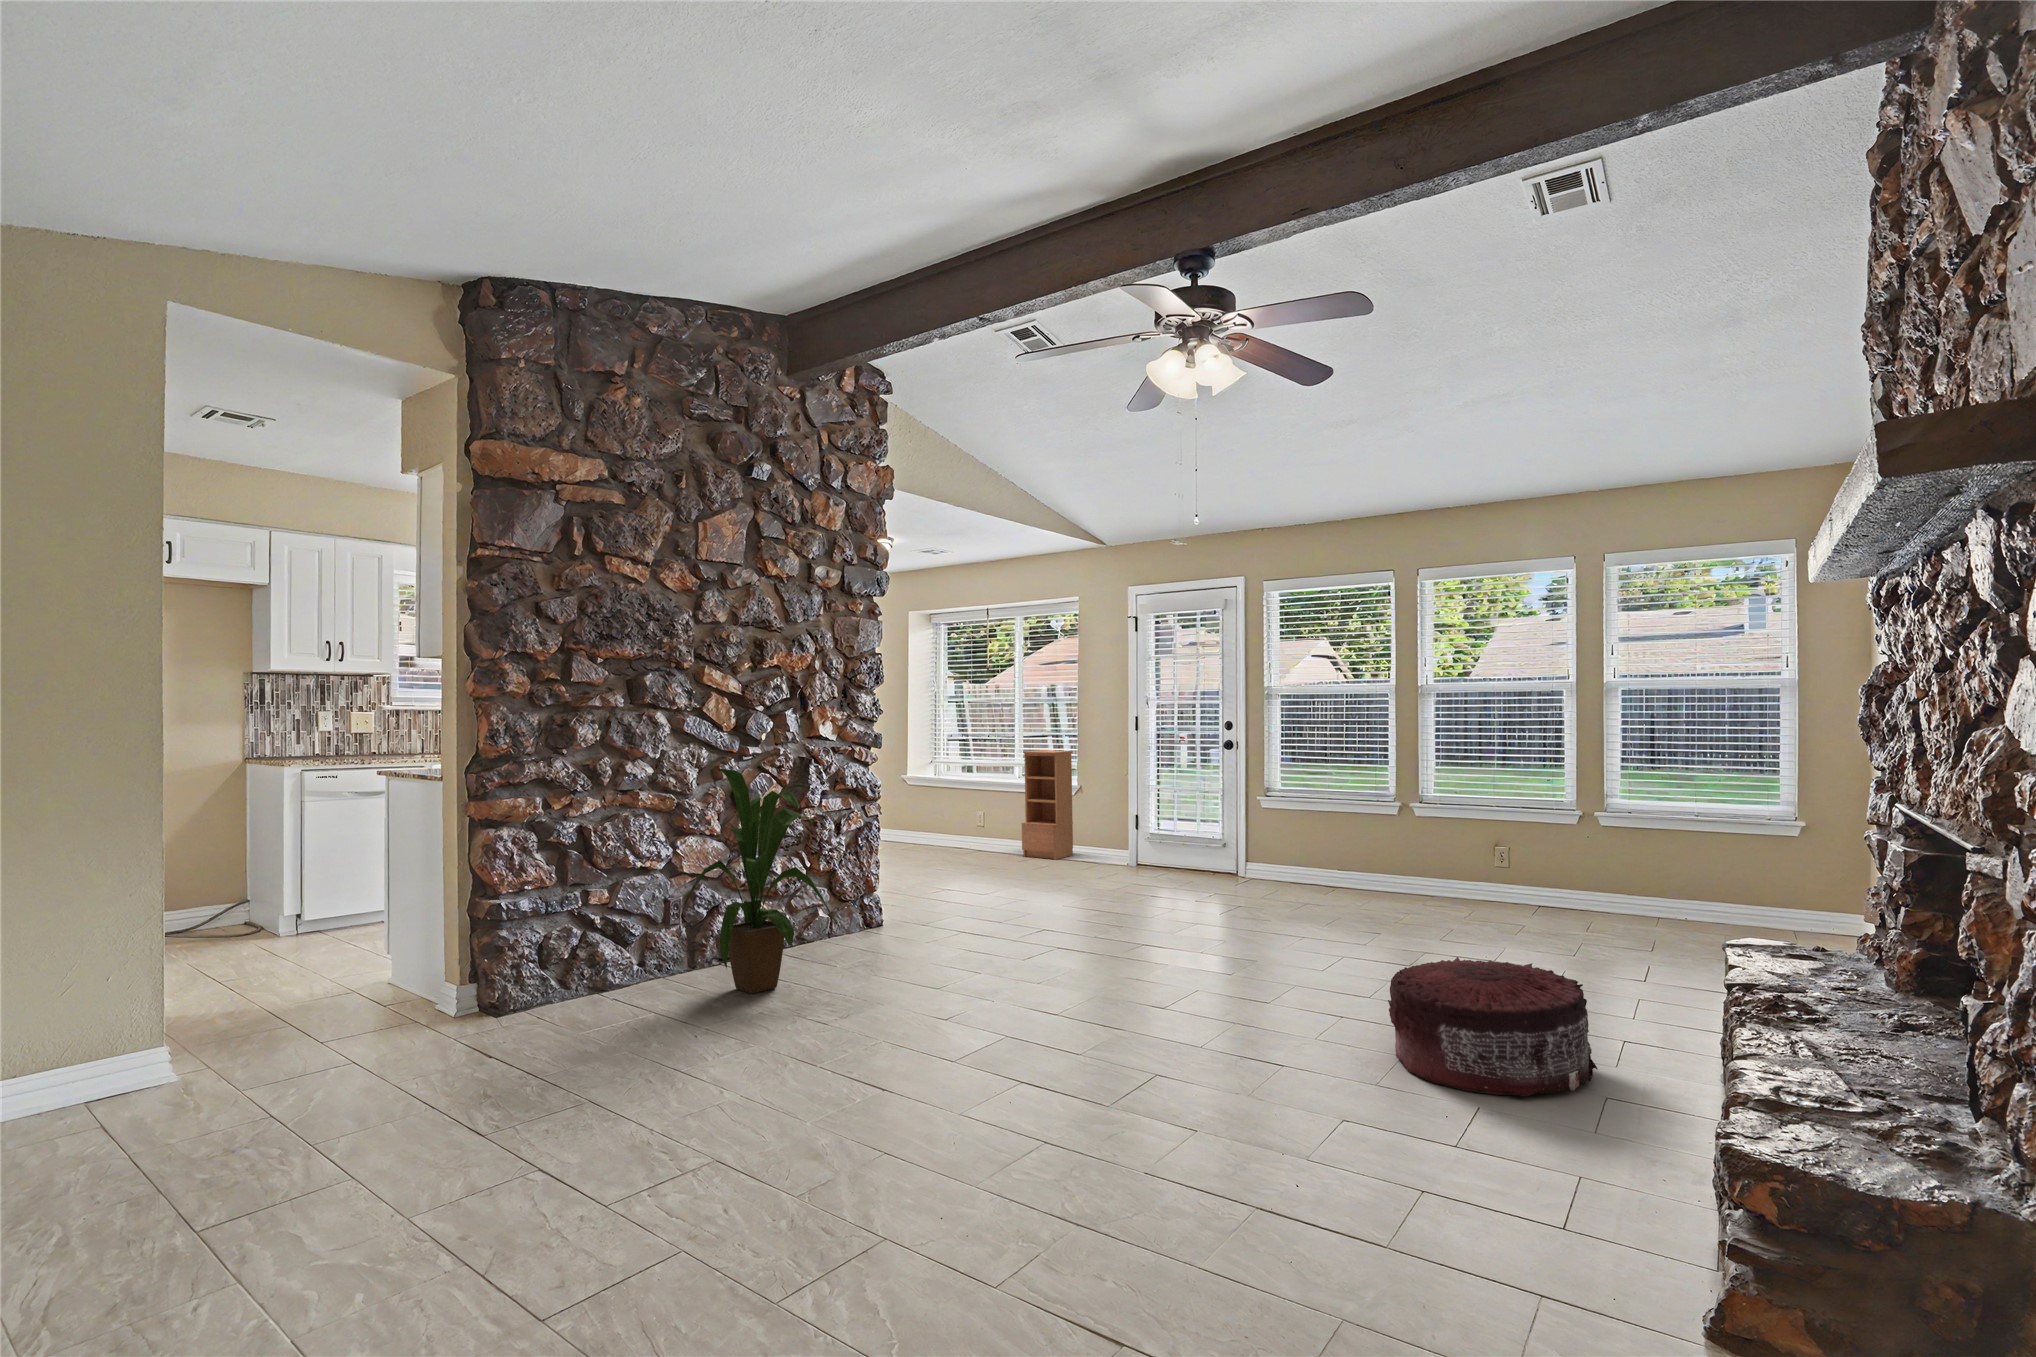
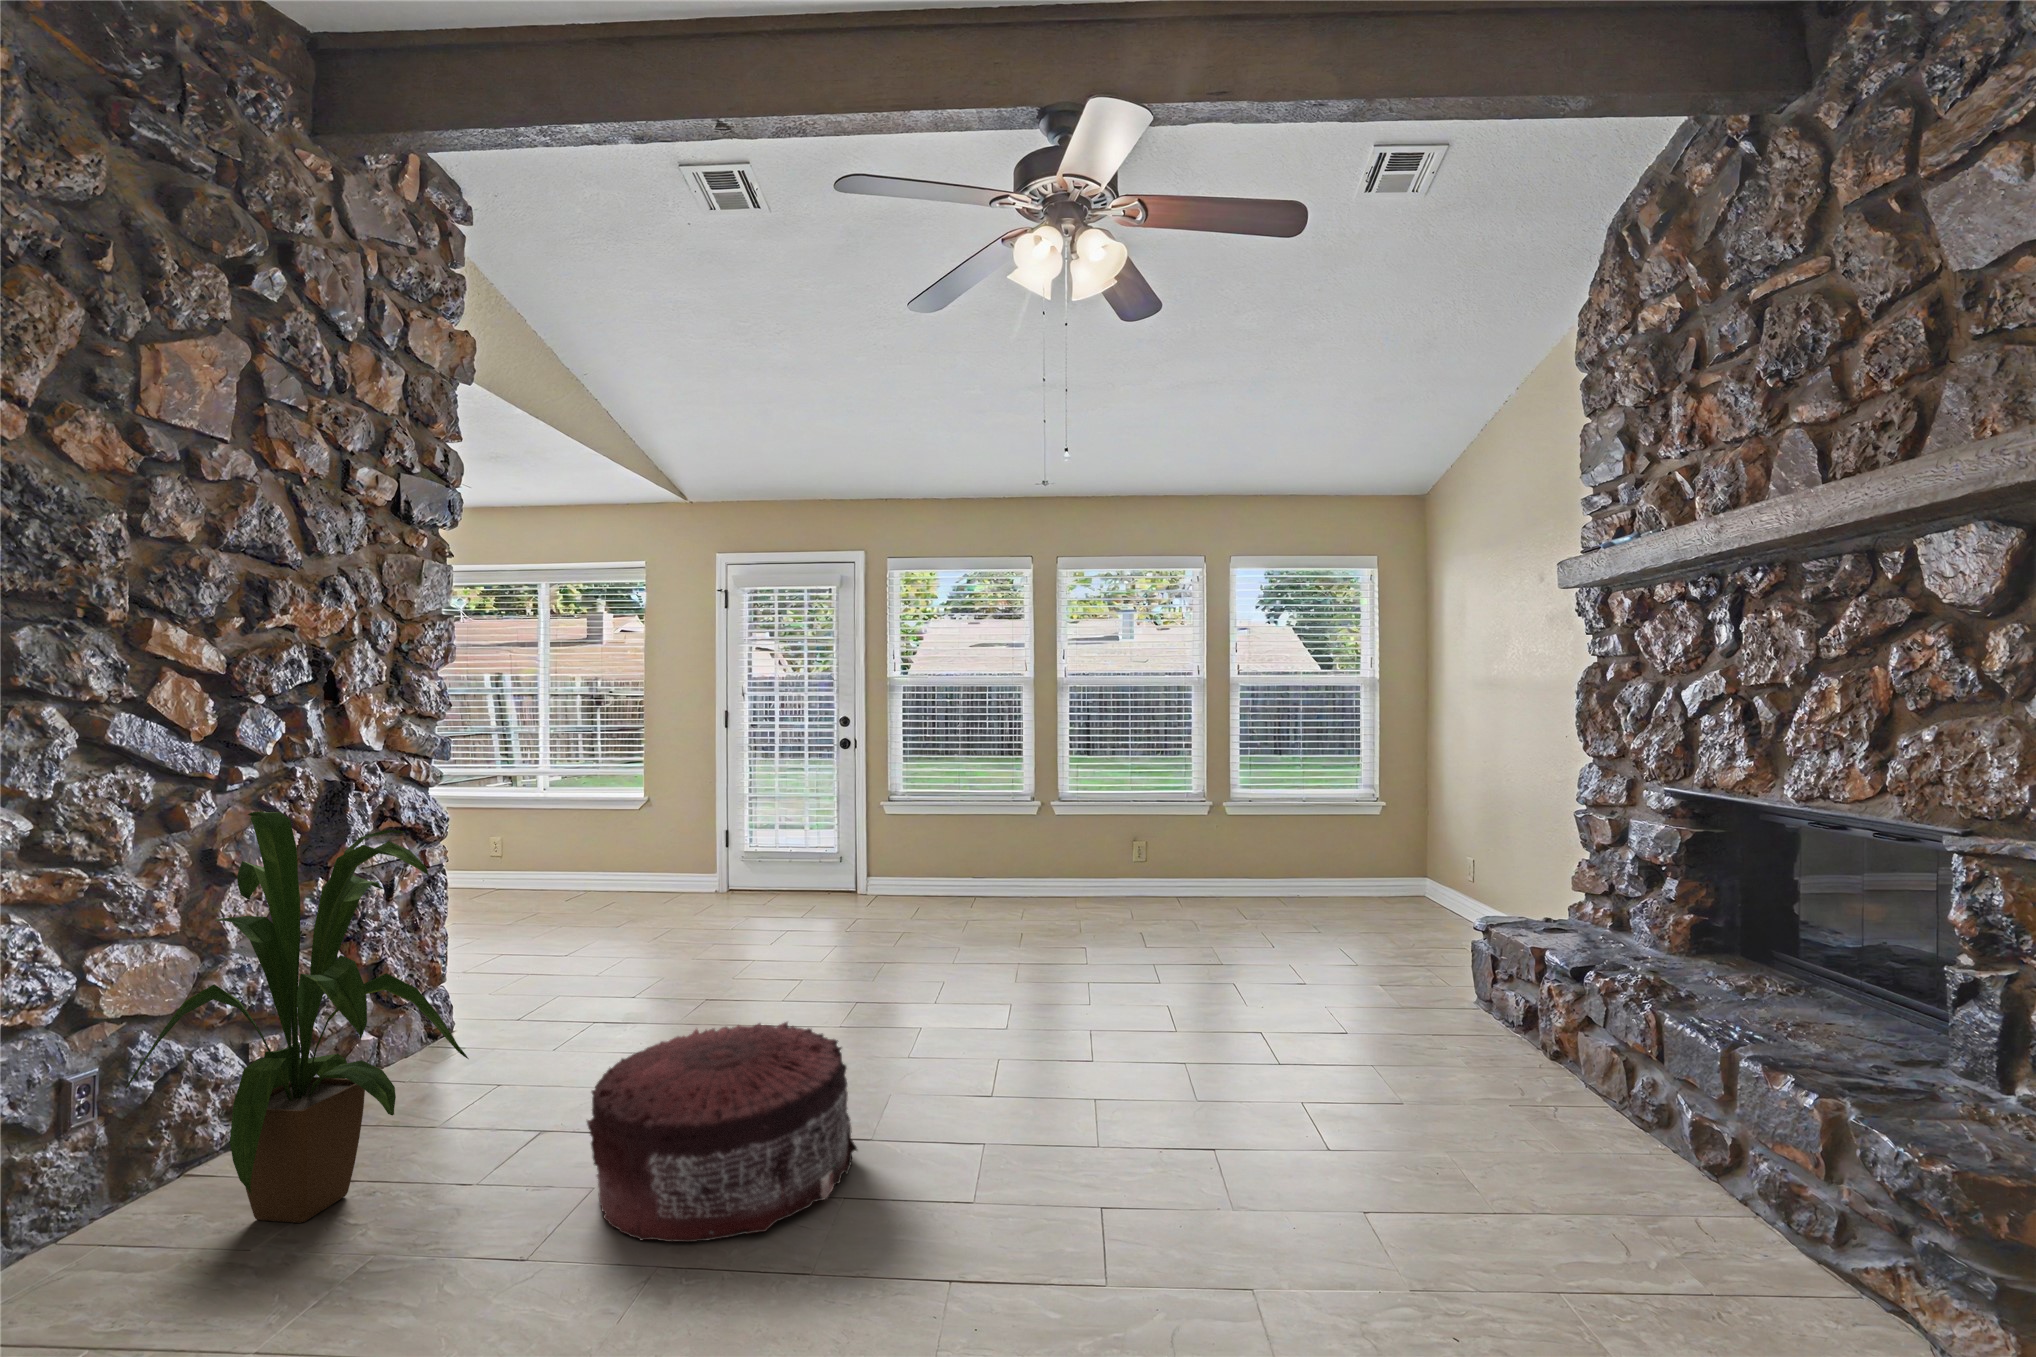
bookcase: present [1022,750,1073,859] -> none [534,755,602,891]
pouf: present [1388,957,1597,1096] -> present [587,1022,857,1242]

